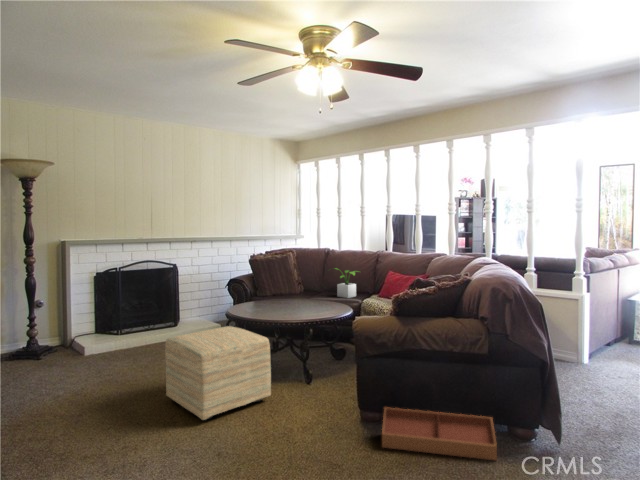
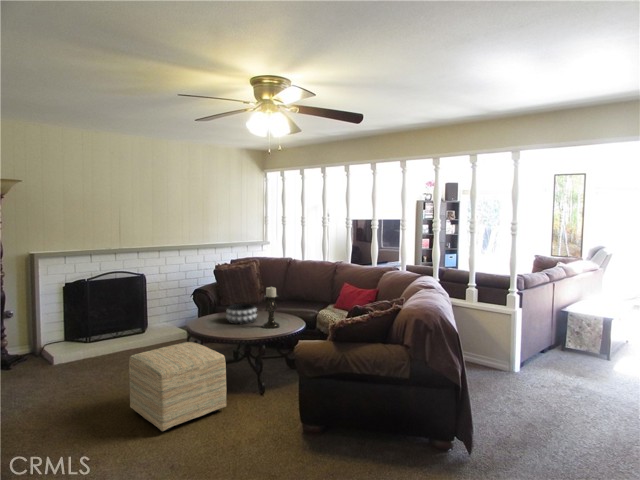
candle holder: none [306,268,325,314] -> present [263,287,280,329]
potted plant: present [335,268,356,298] -> none [287,280,320,309]
decorative bowl: none [266,289,299,310] -> present [226,304,257,324]
storage bin: present [382,408,497,460] -> none [318,419,413,466]

